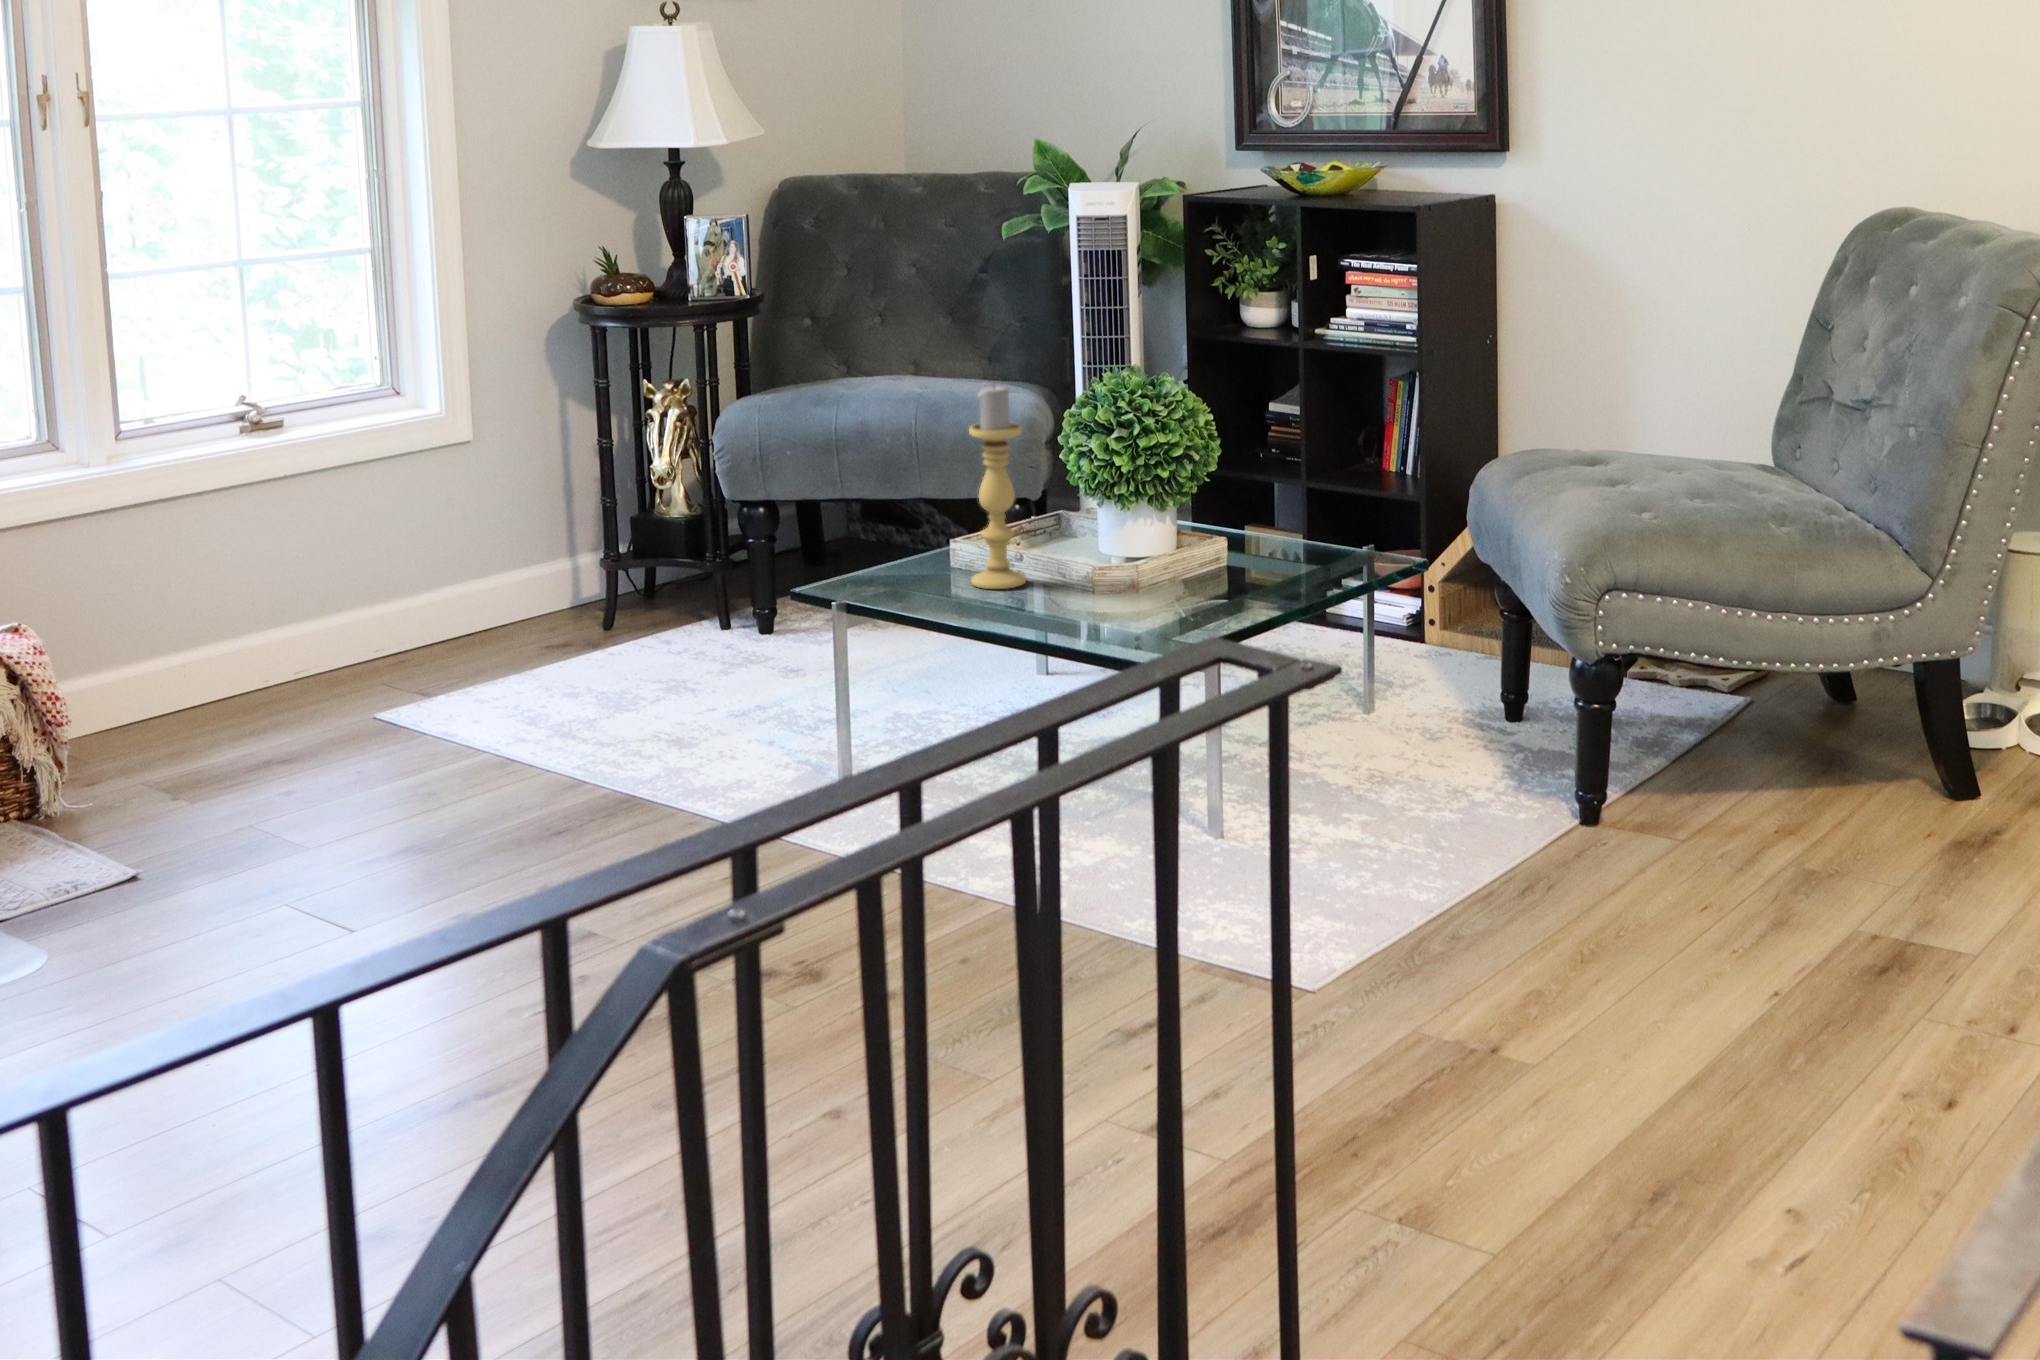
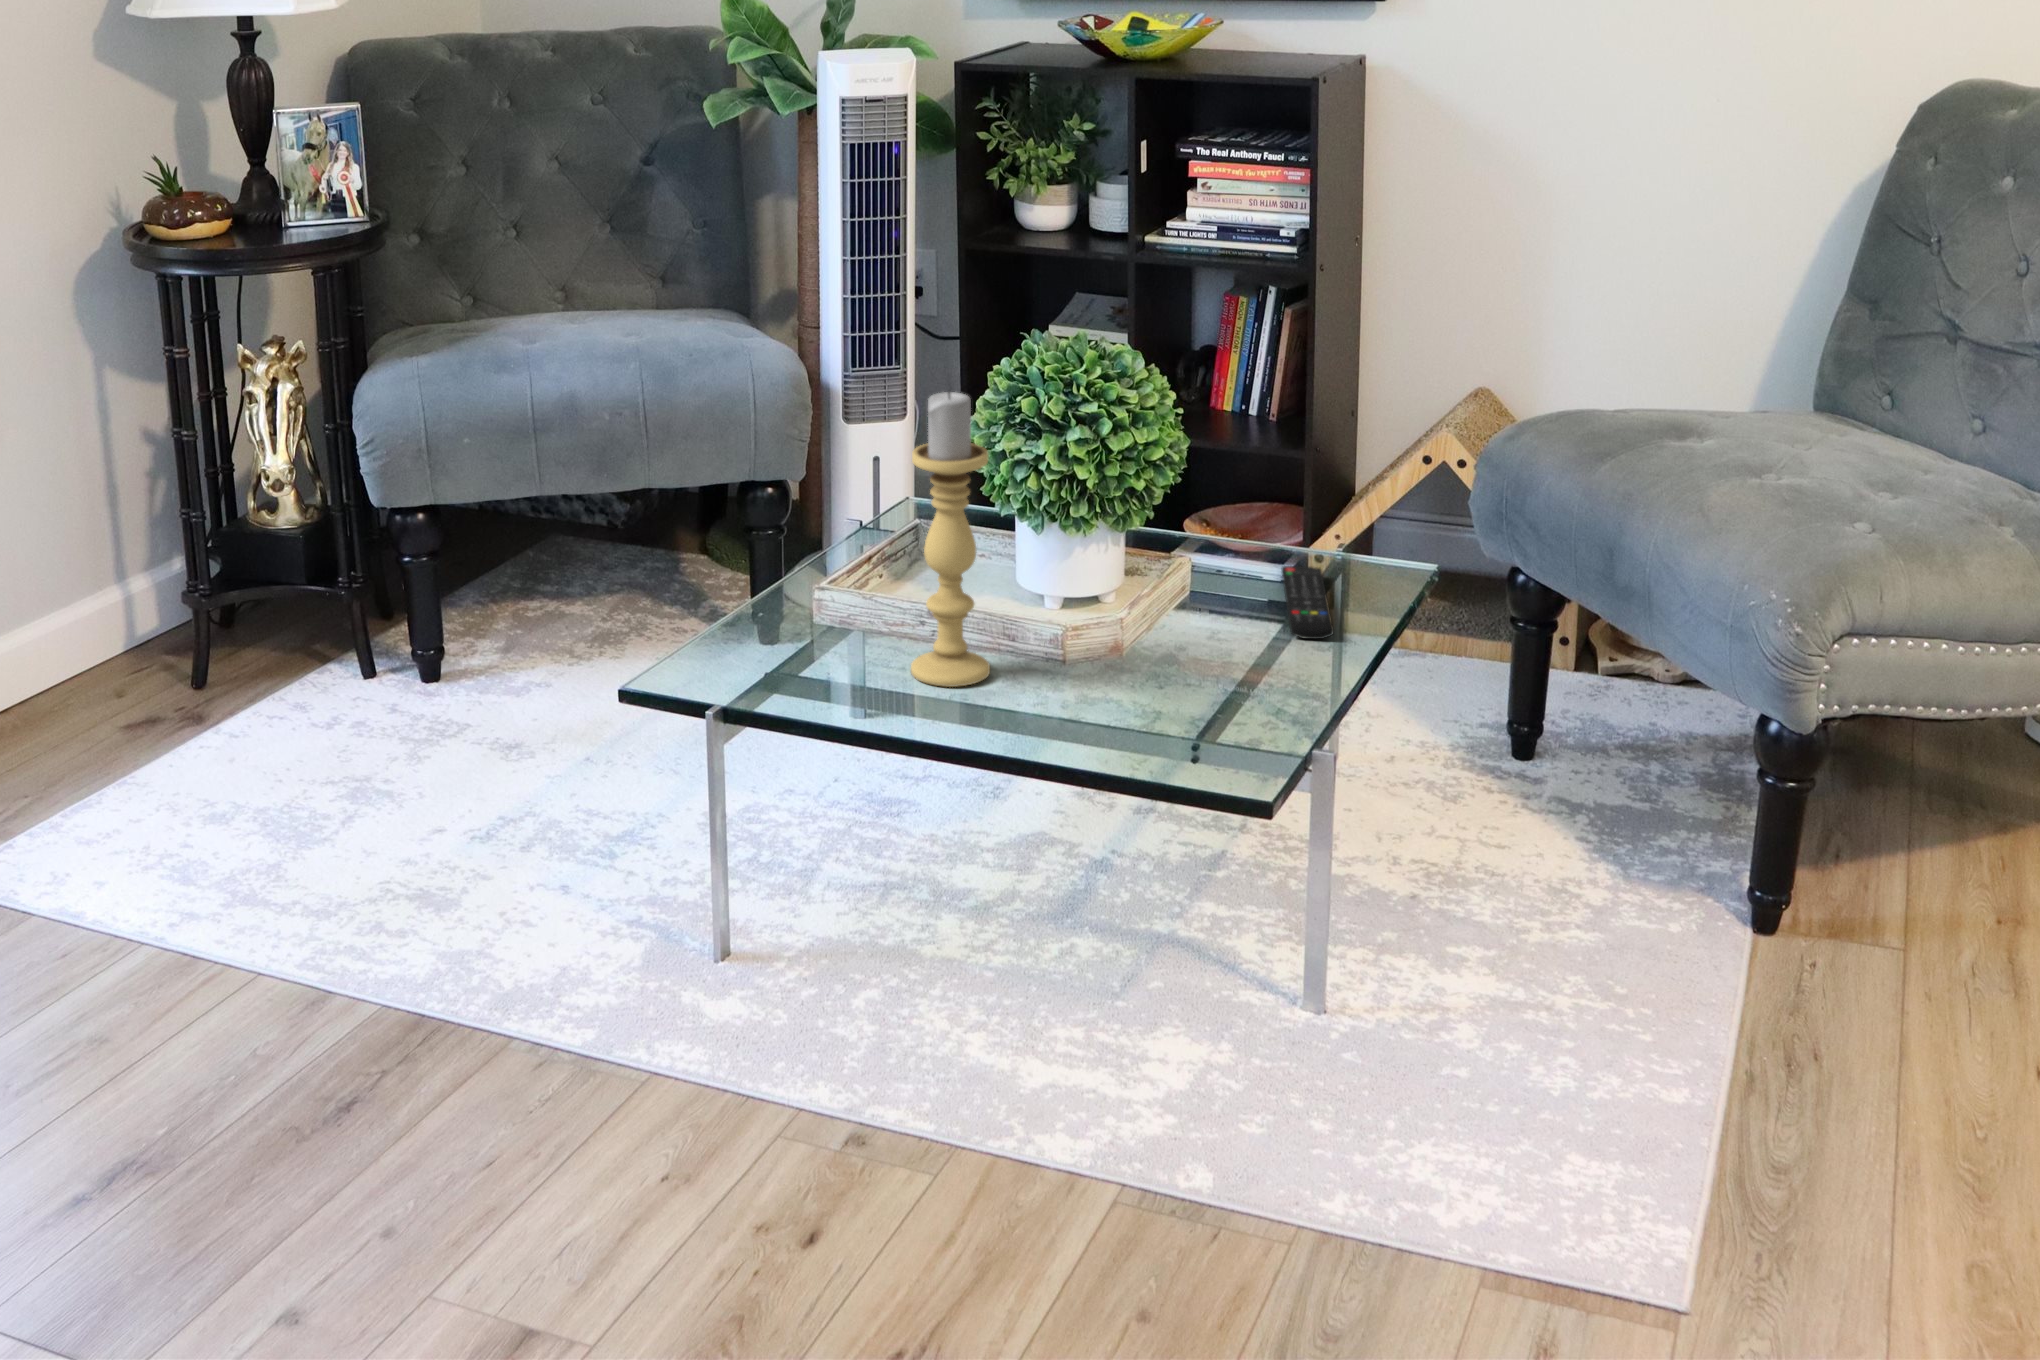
remote control: none [1259,545,1324,583] -> present [1282,566,1333,639]

